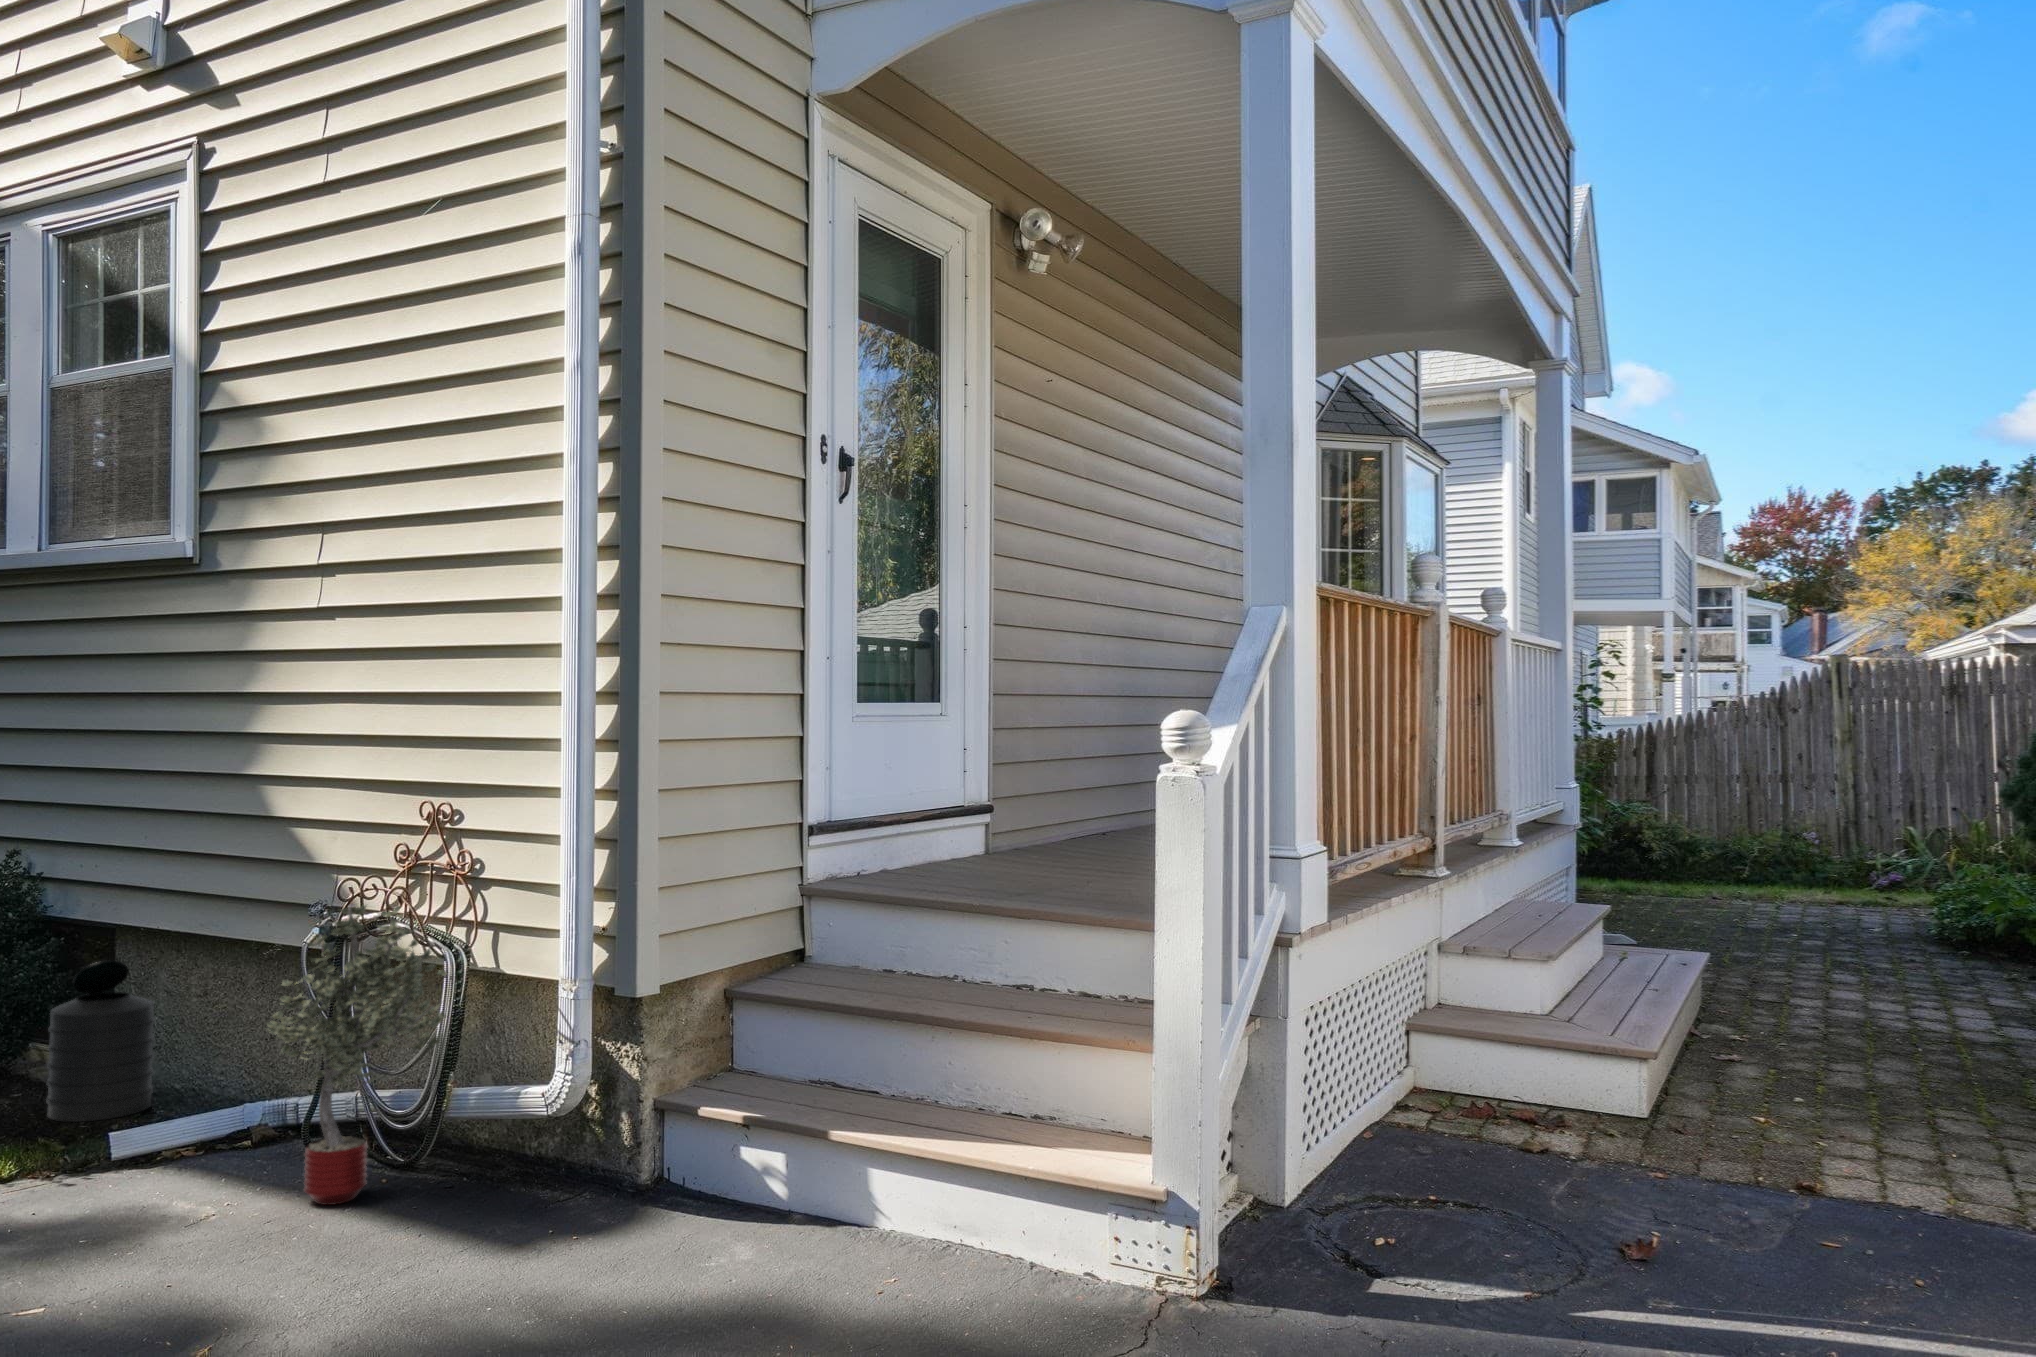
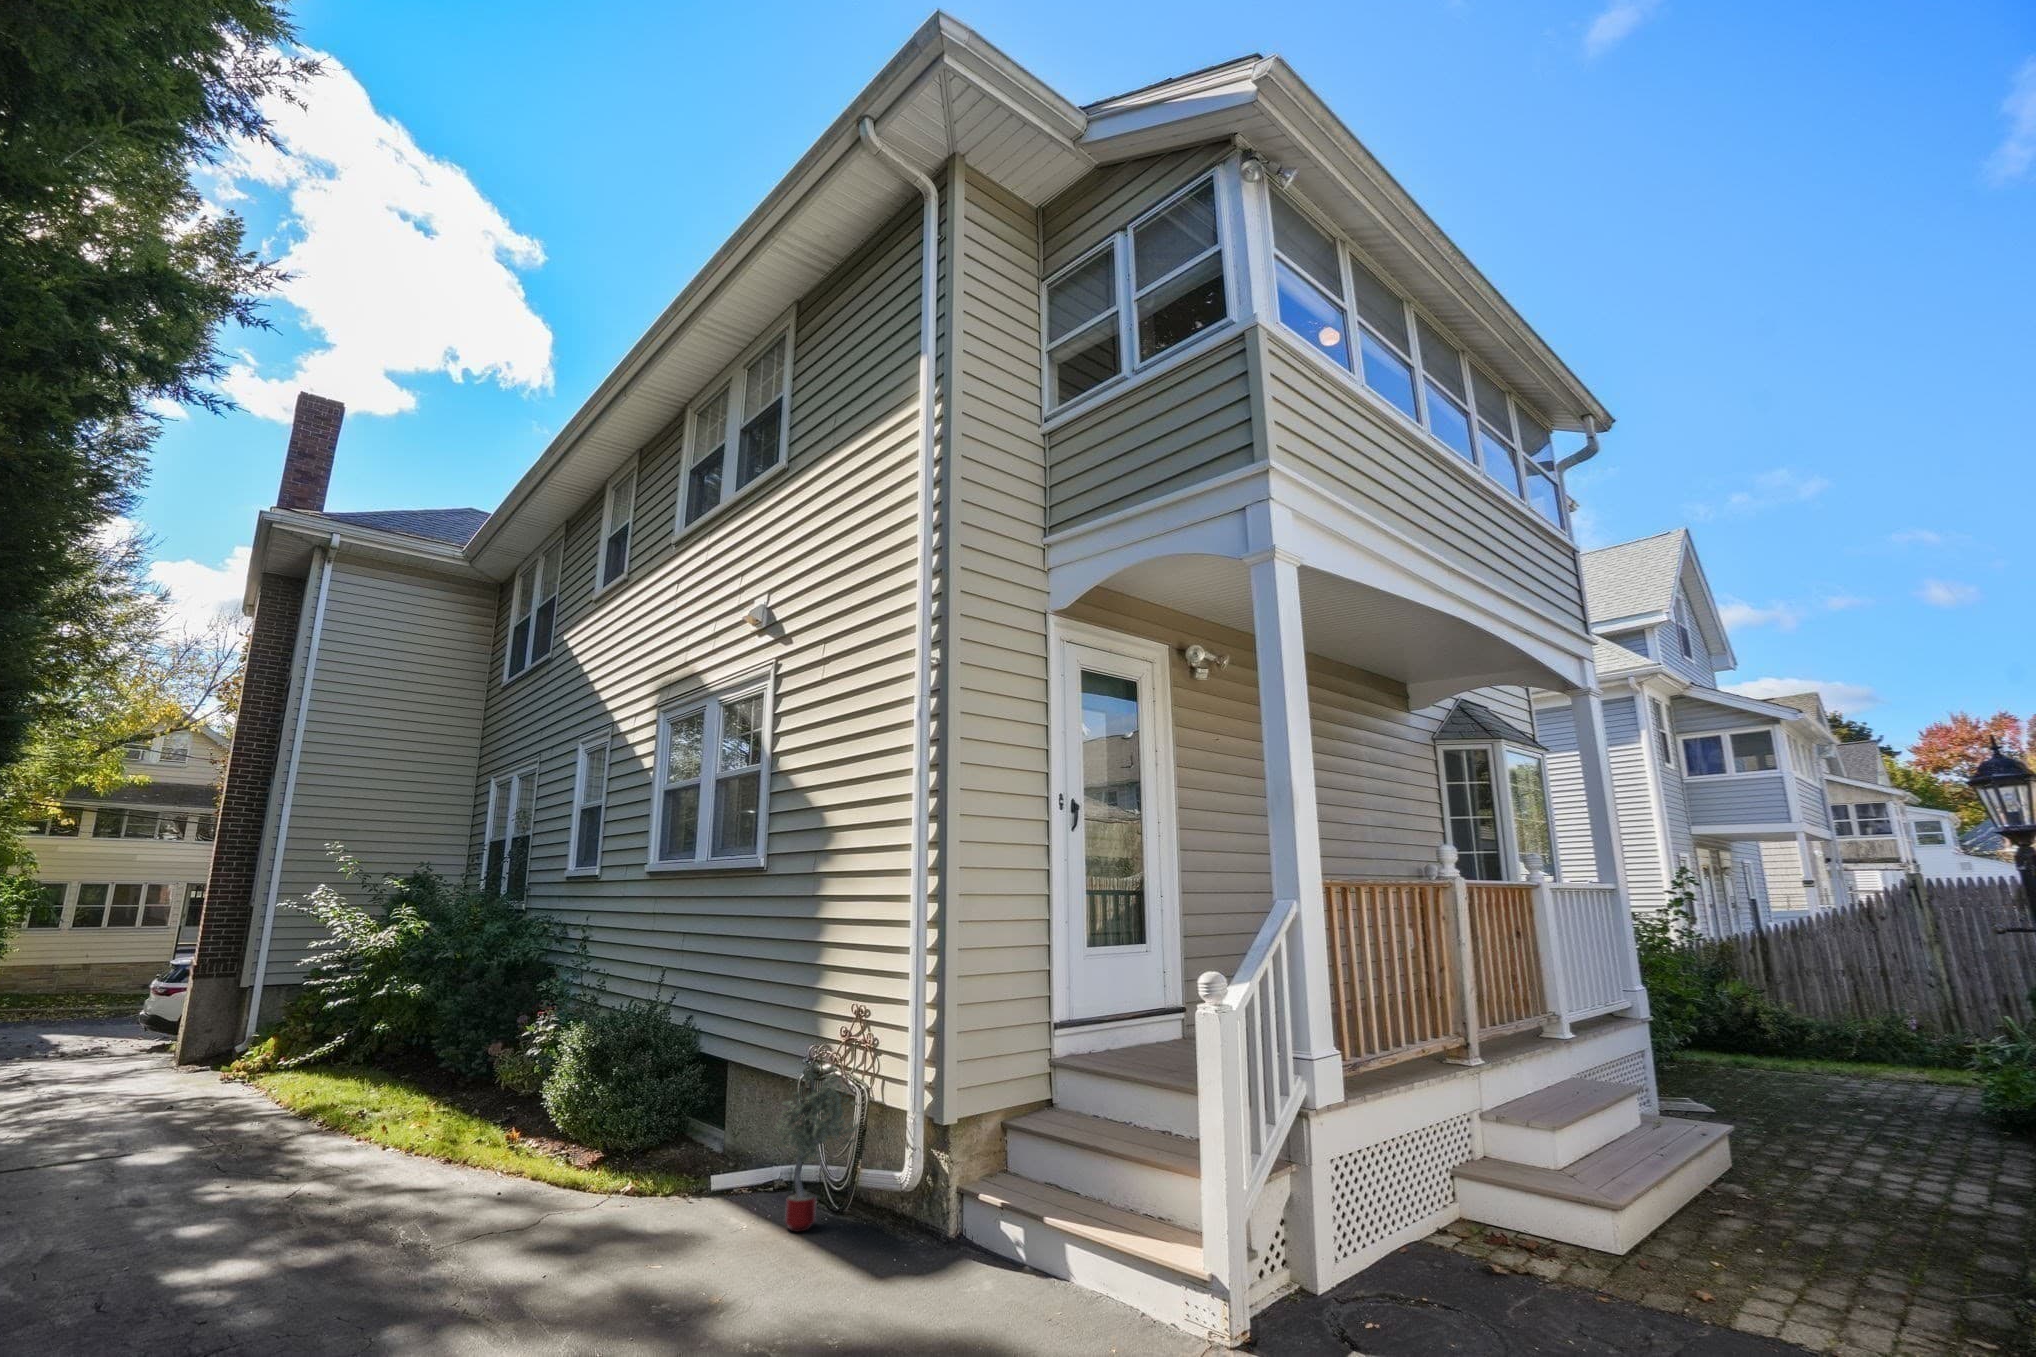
trash can: present [46,960,155,1122] -> none [688,1081,740,1170]

